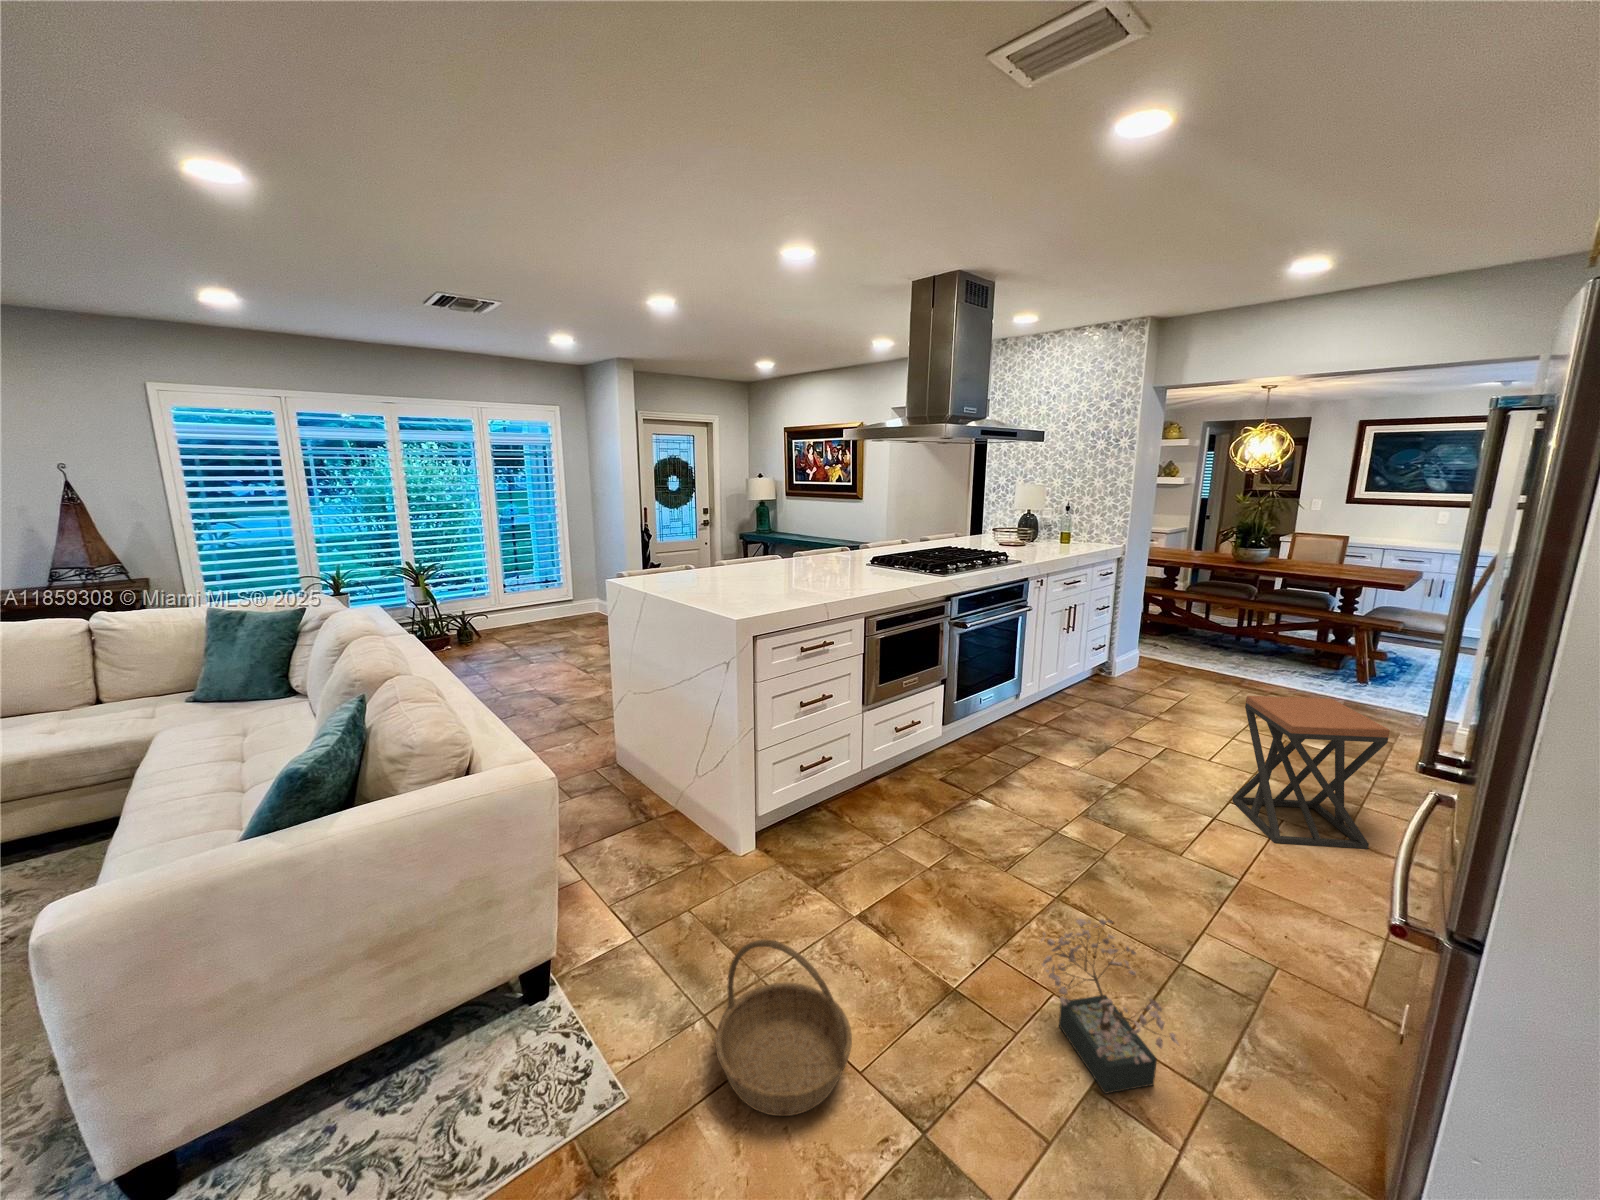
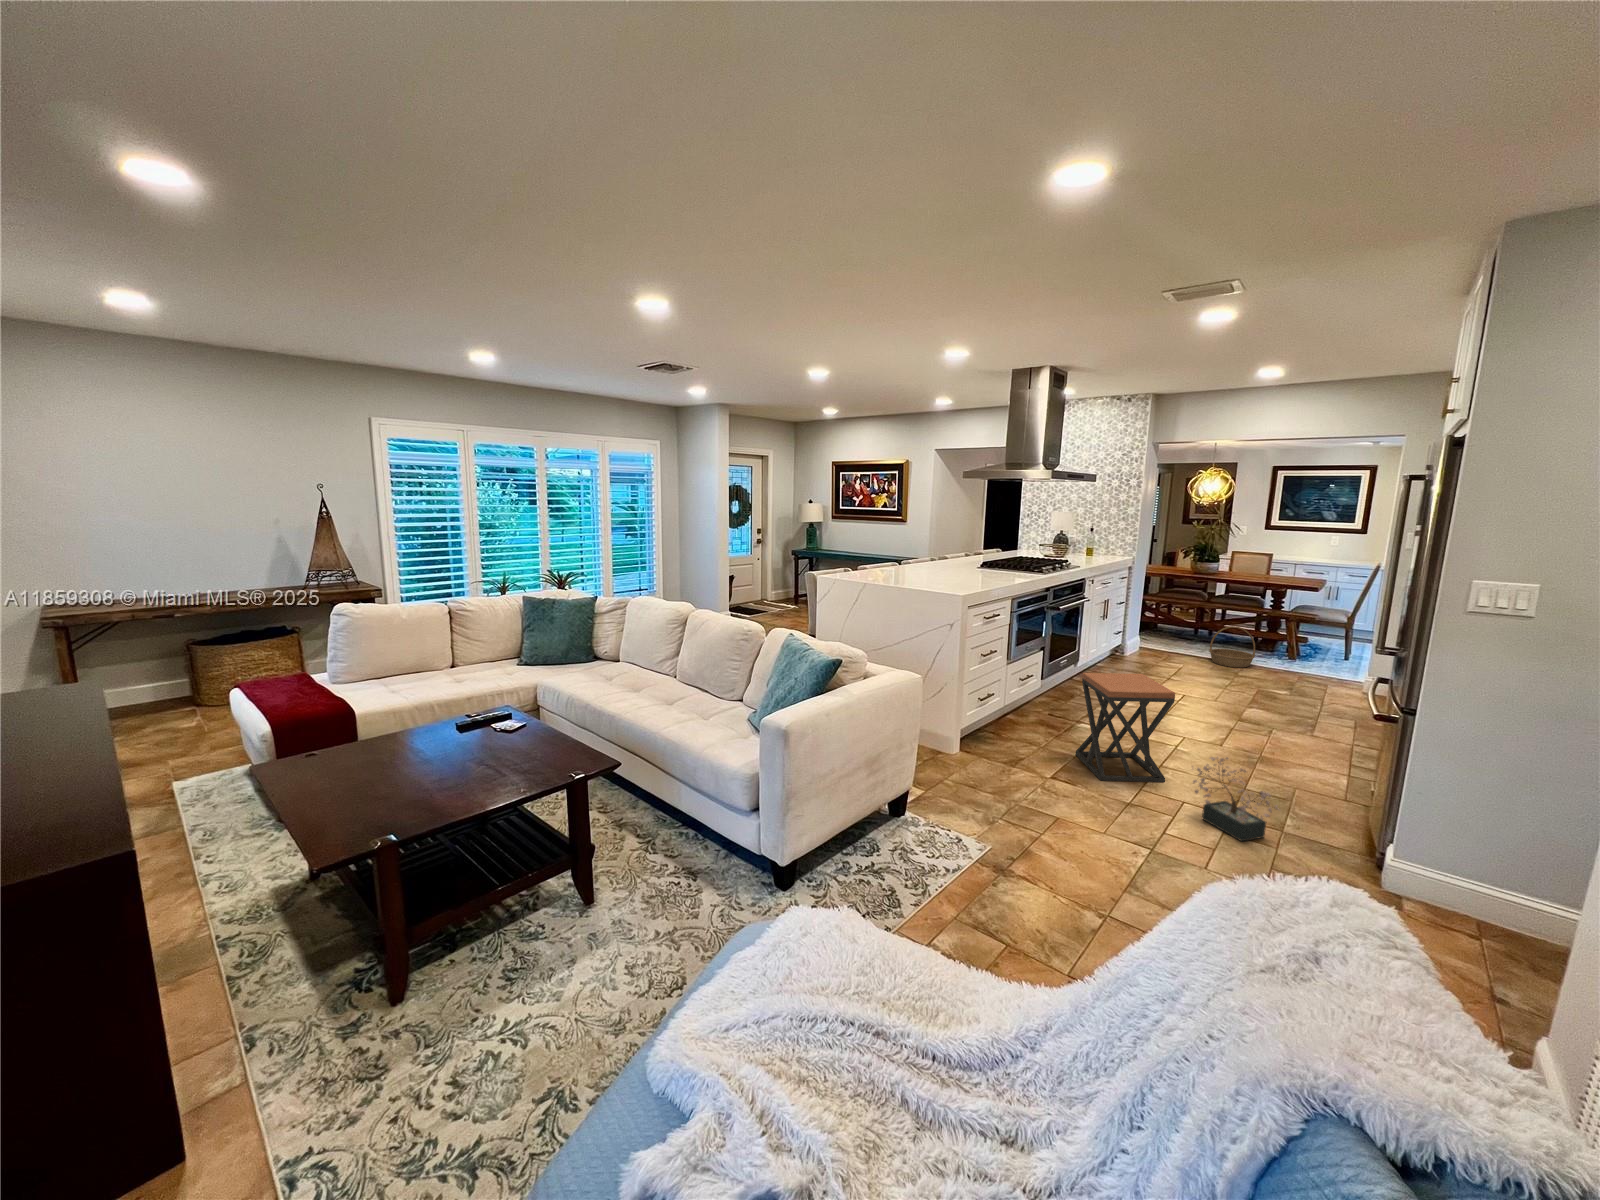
stool: present [1232,696,1390,849] -> present [1075,673,1175,782]
basket: present [715,939,852,1116] -> present [1209,626,1255,668]

